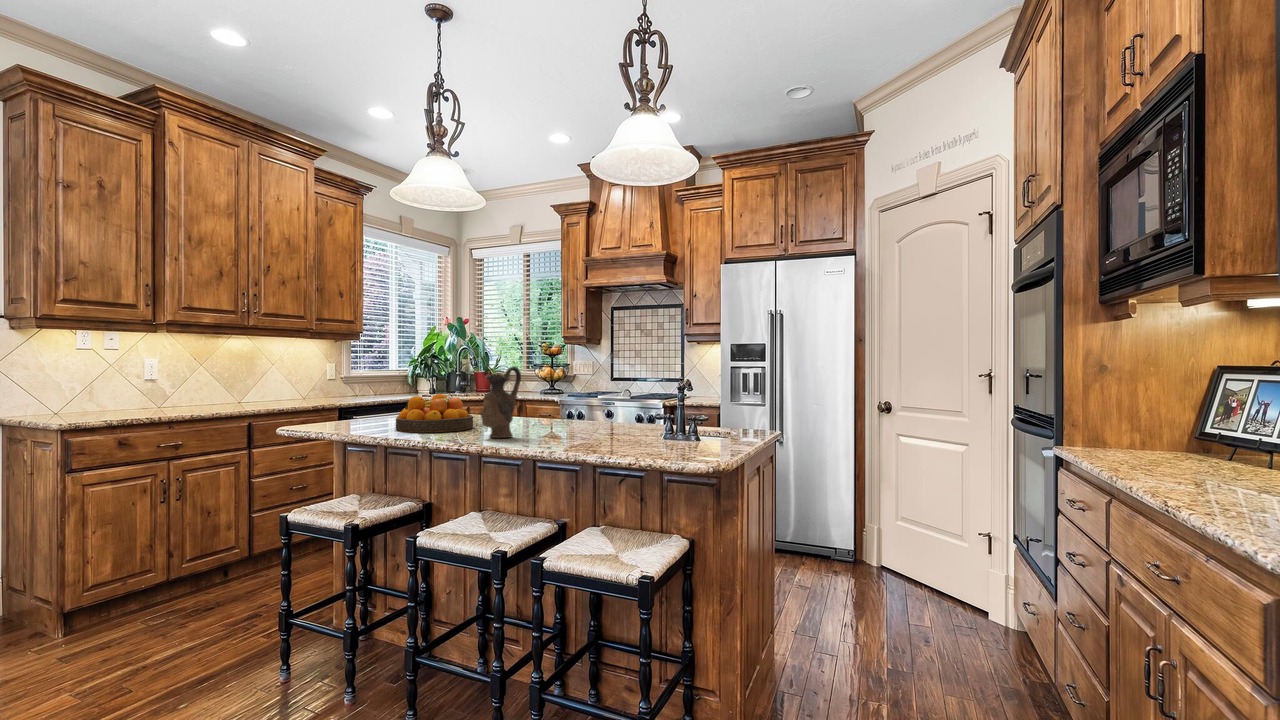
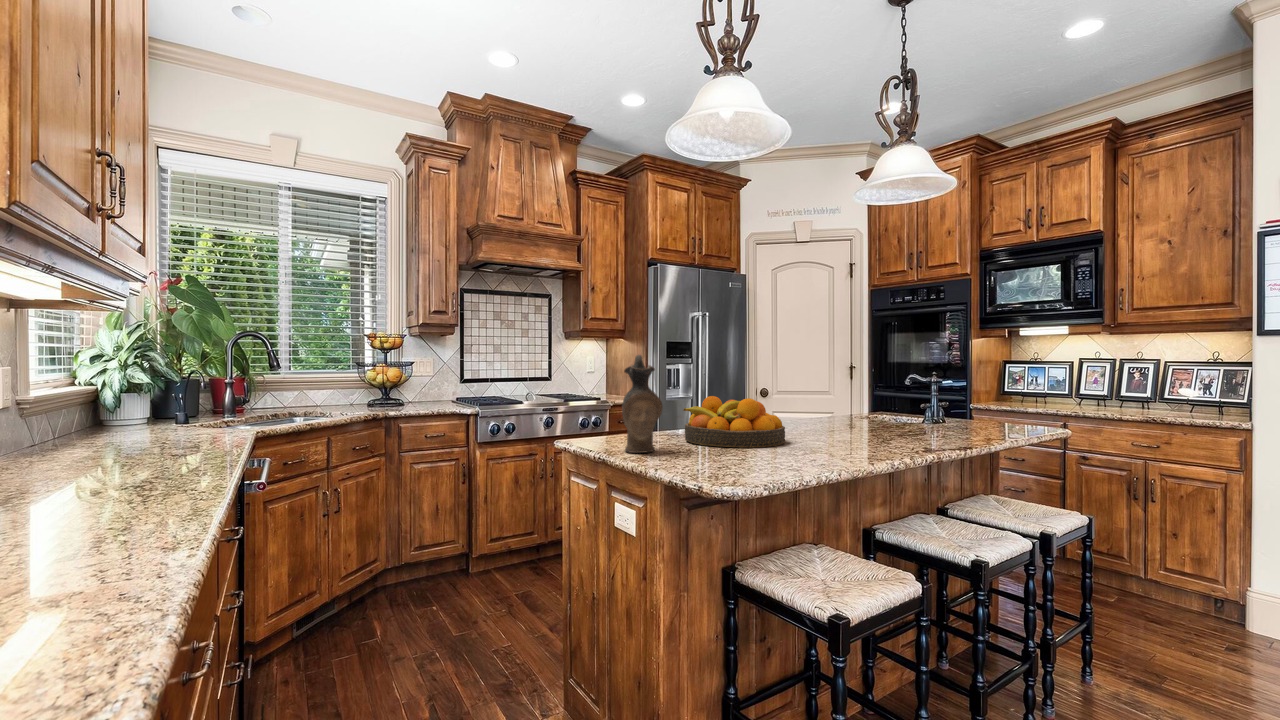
ceramic pitcher: present [480,367,521,438] -> present [622,355,663,453]

